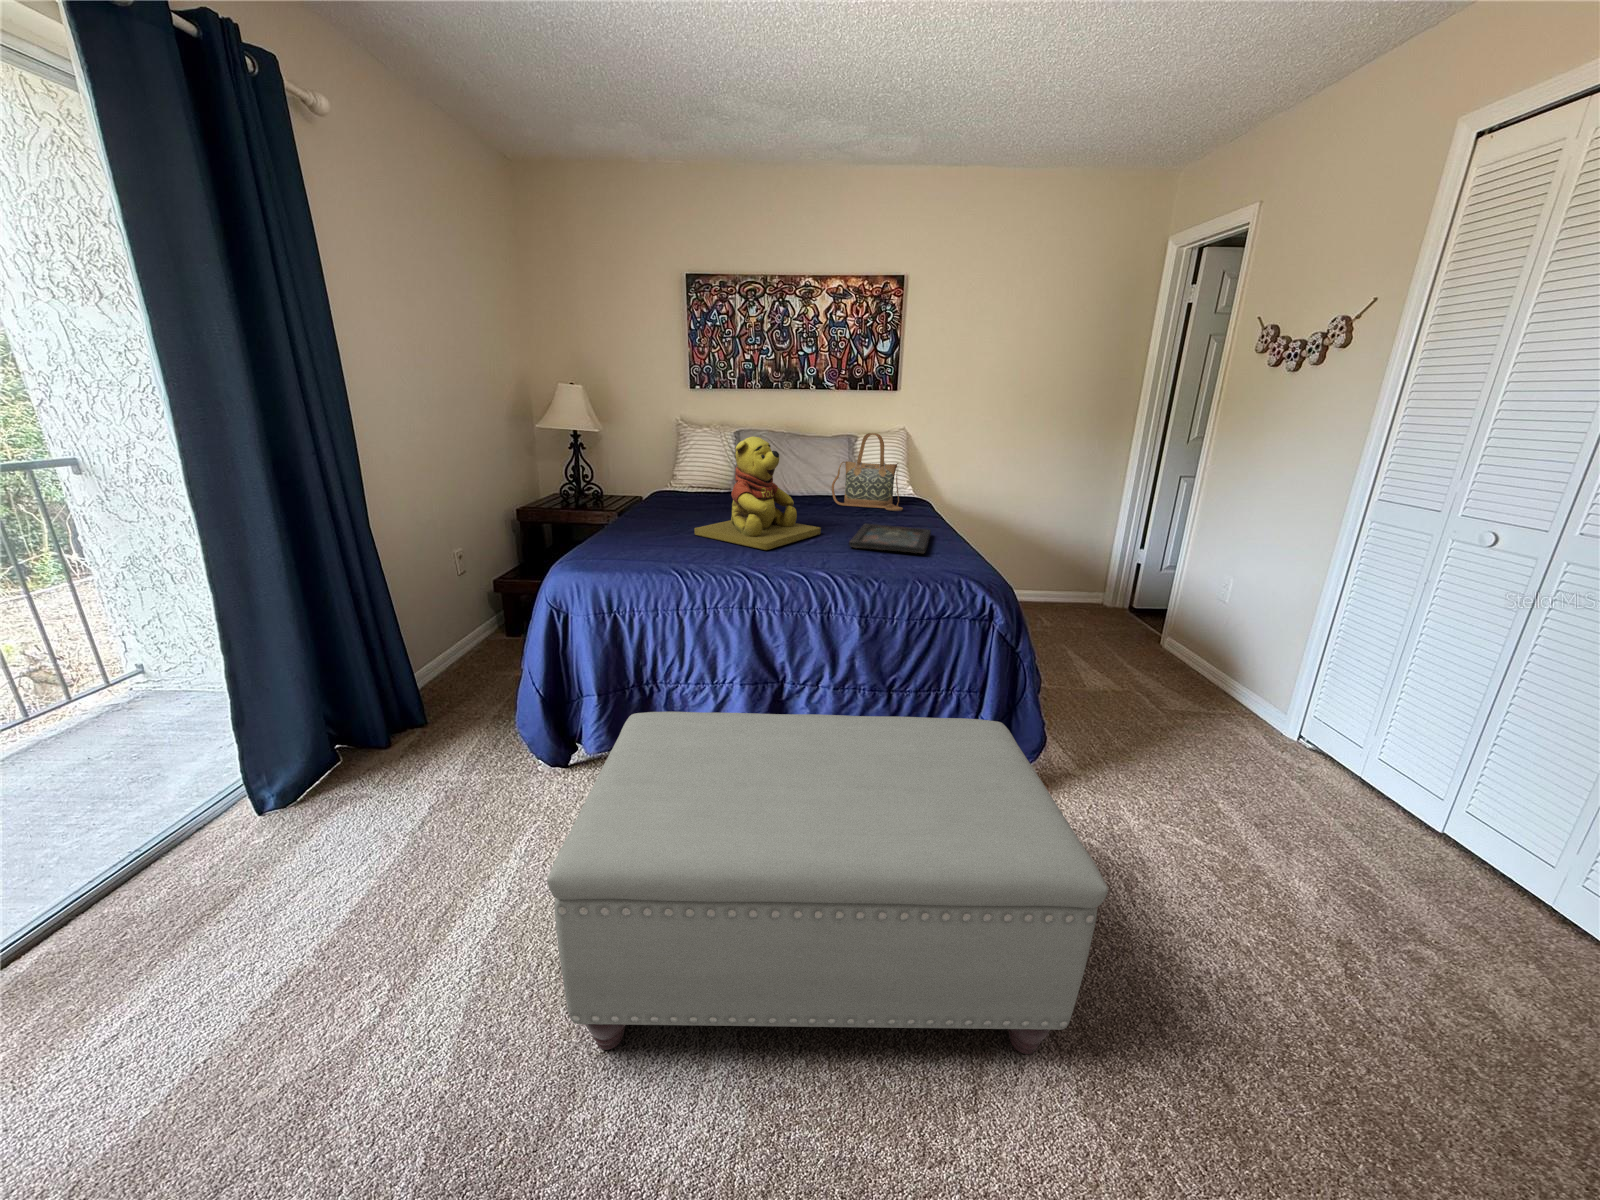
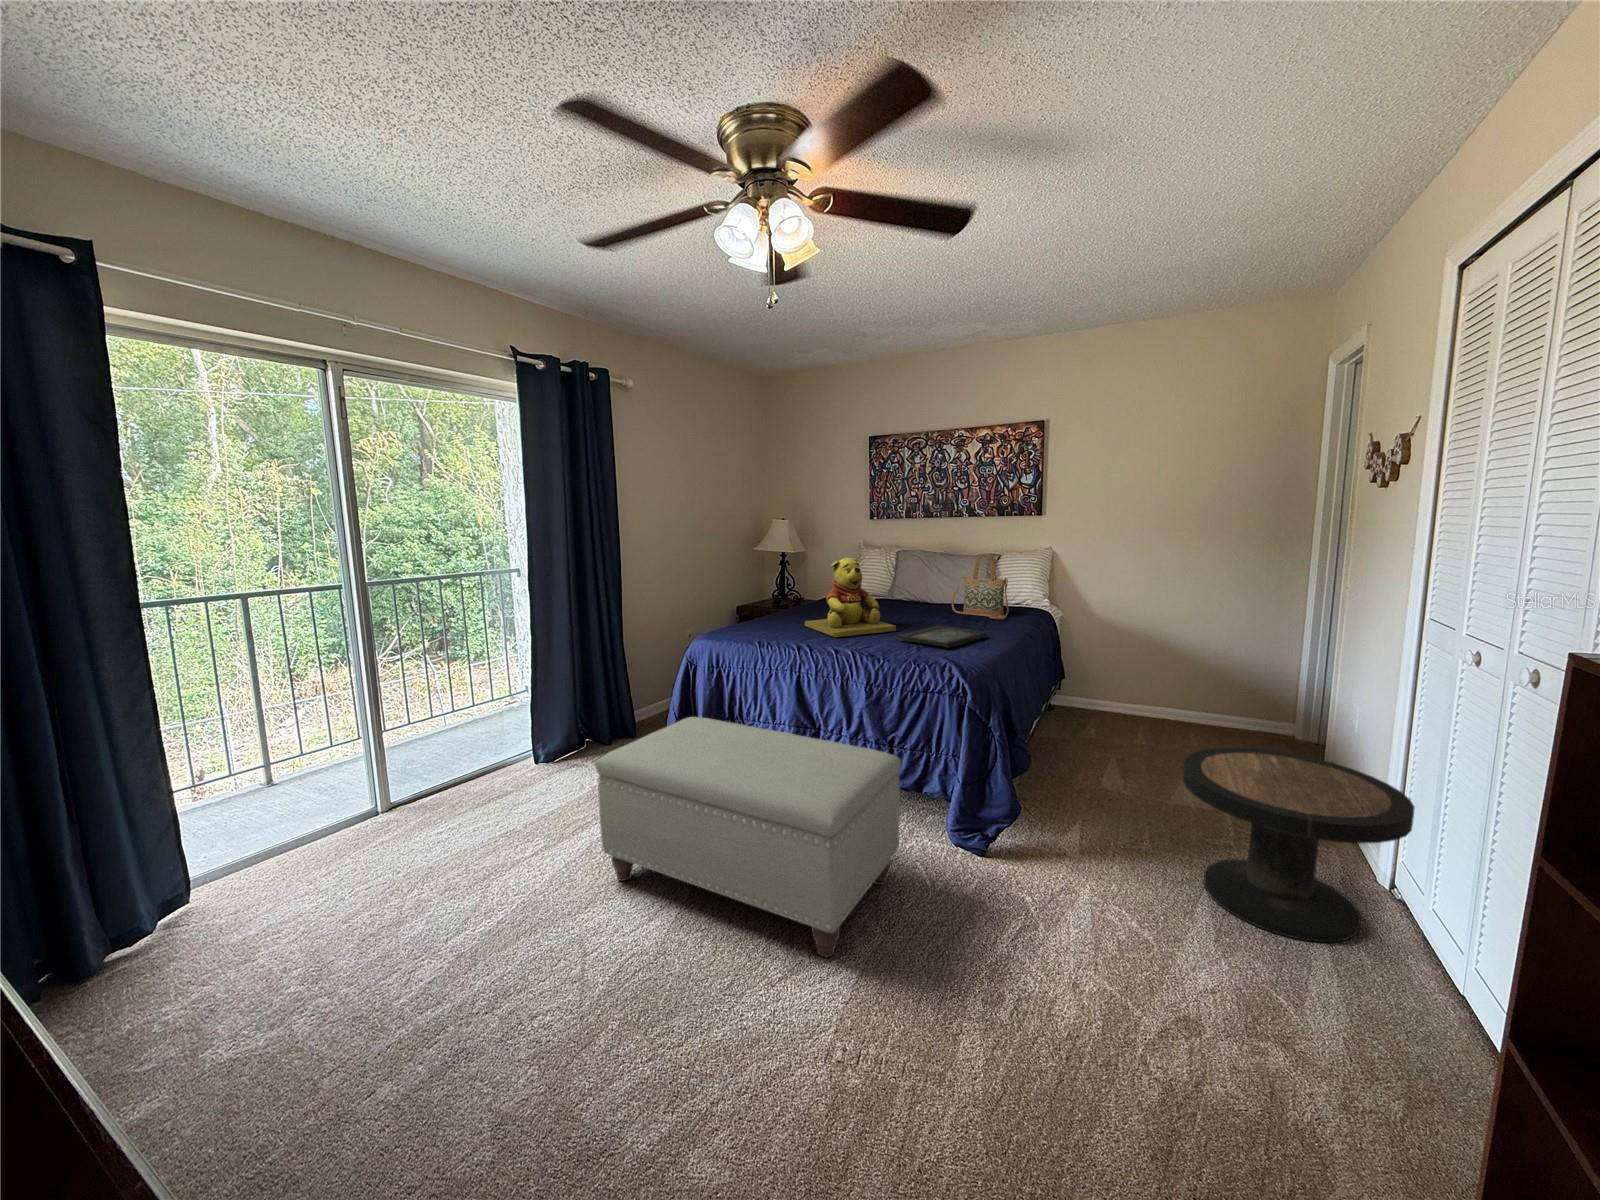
side table: none [1193,631,1427,811] -> present [1183,747,1414,942]

